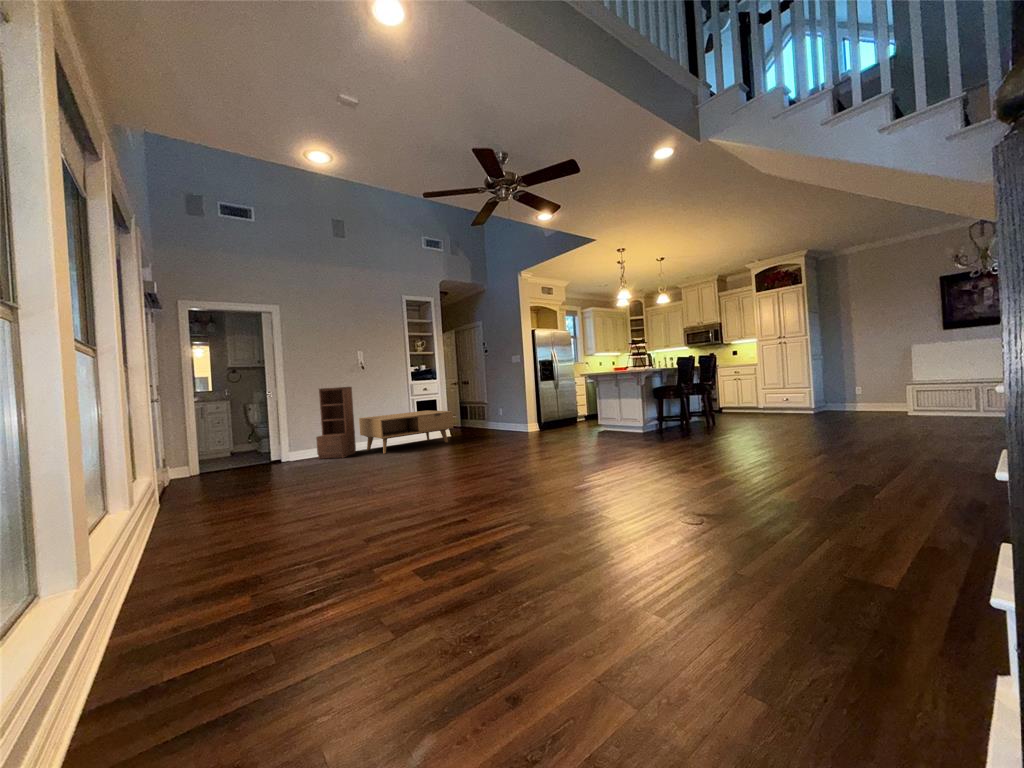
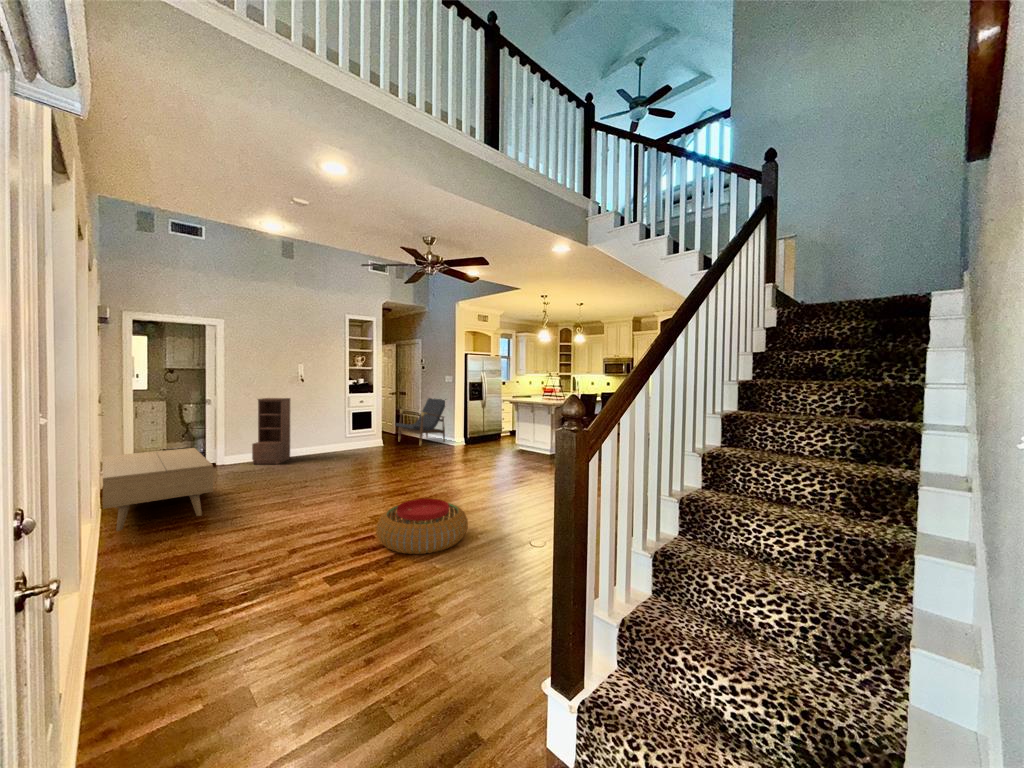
lounge chair: none [462,383,516,434] -> present [396,398,446,445]
coffee table: present [359,410,453,454] -> present [103,448,213,531]
pouf: none [467,472,584,540] -> present [376,499,468,554]

